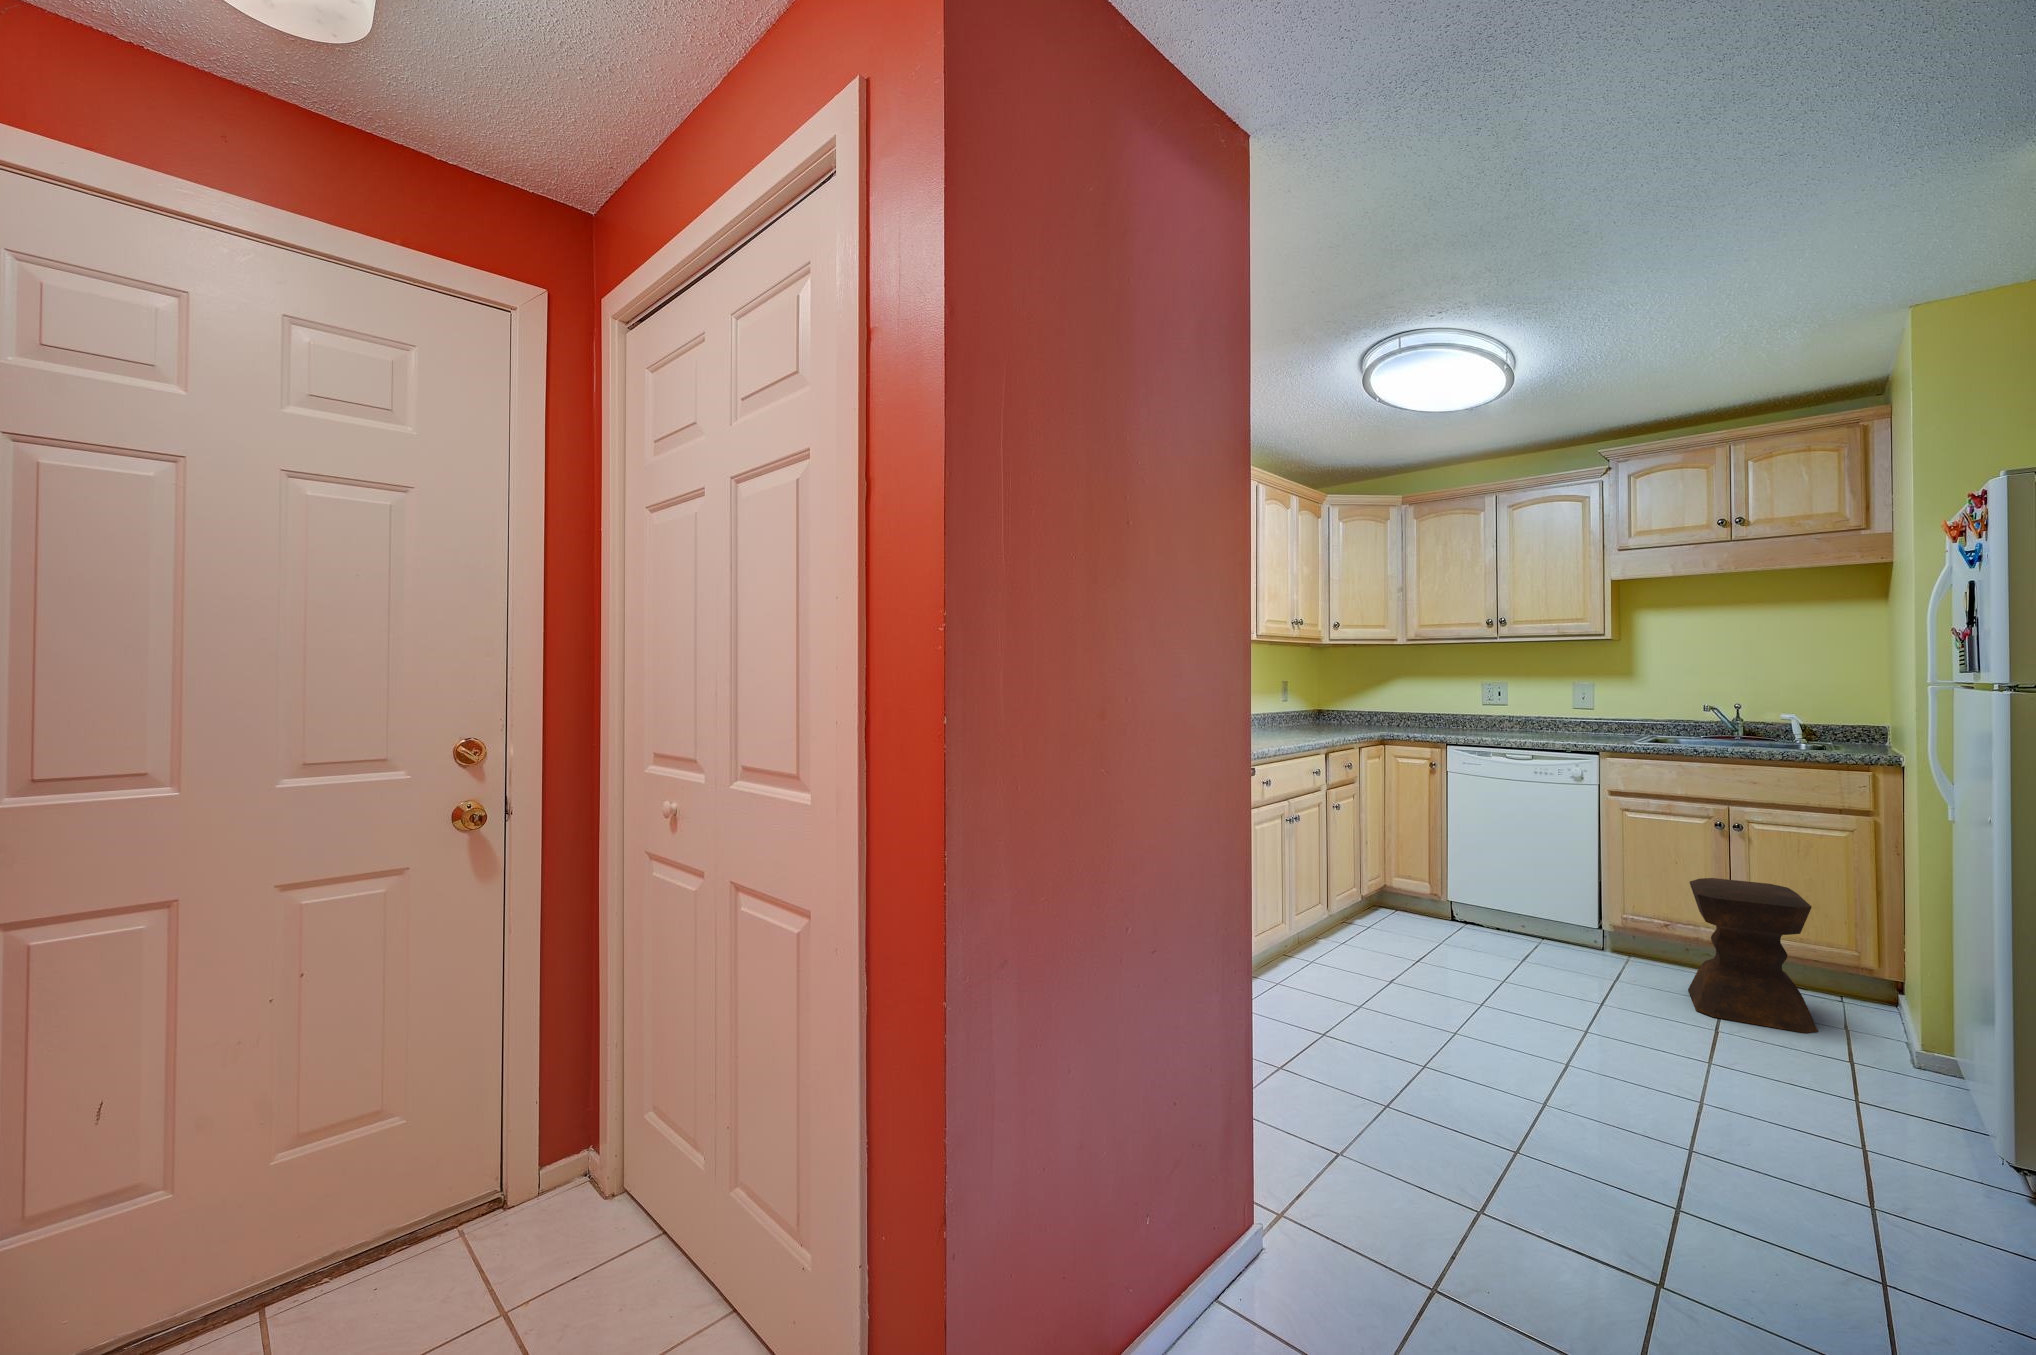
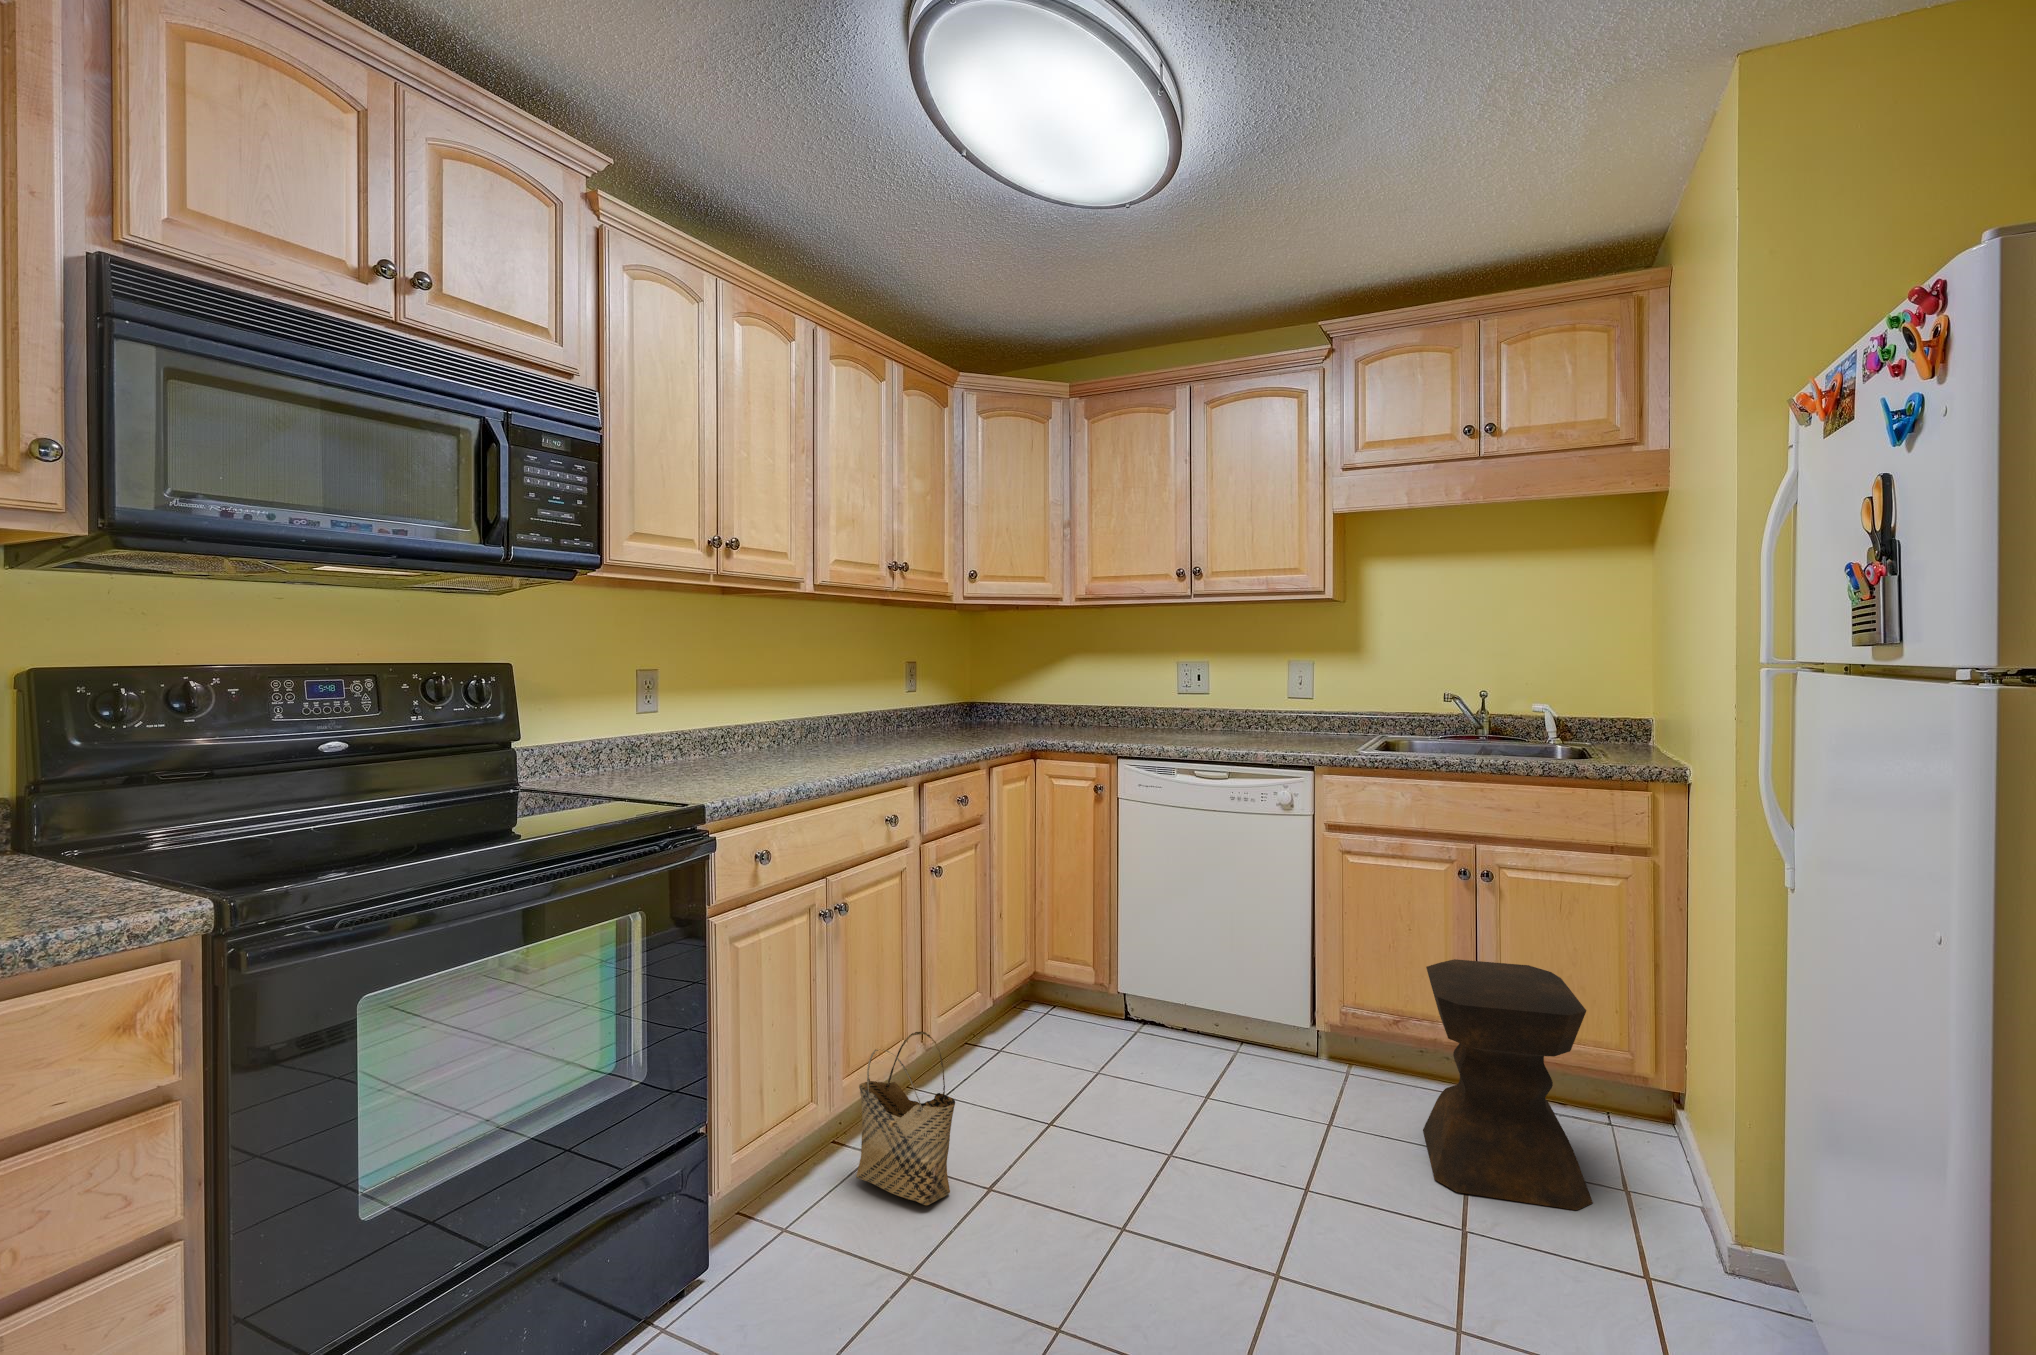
woven basket: none [1304,893,1367,986] -> present [856,1032,955,1205]

